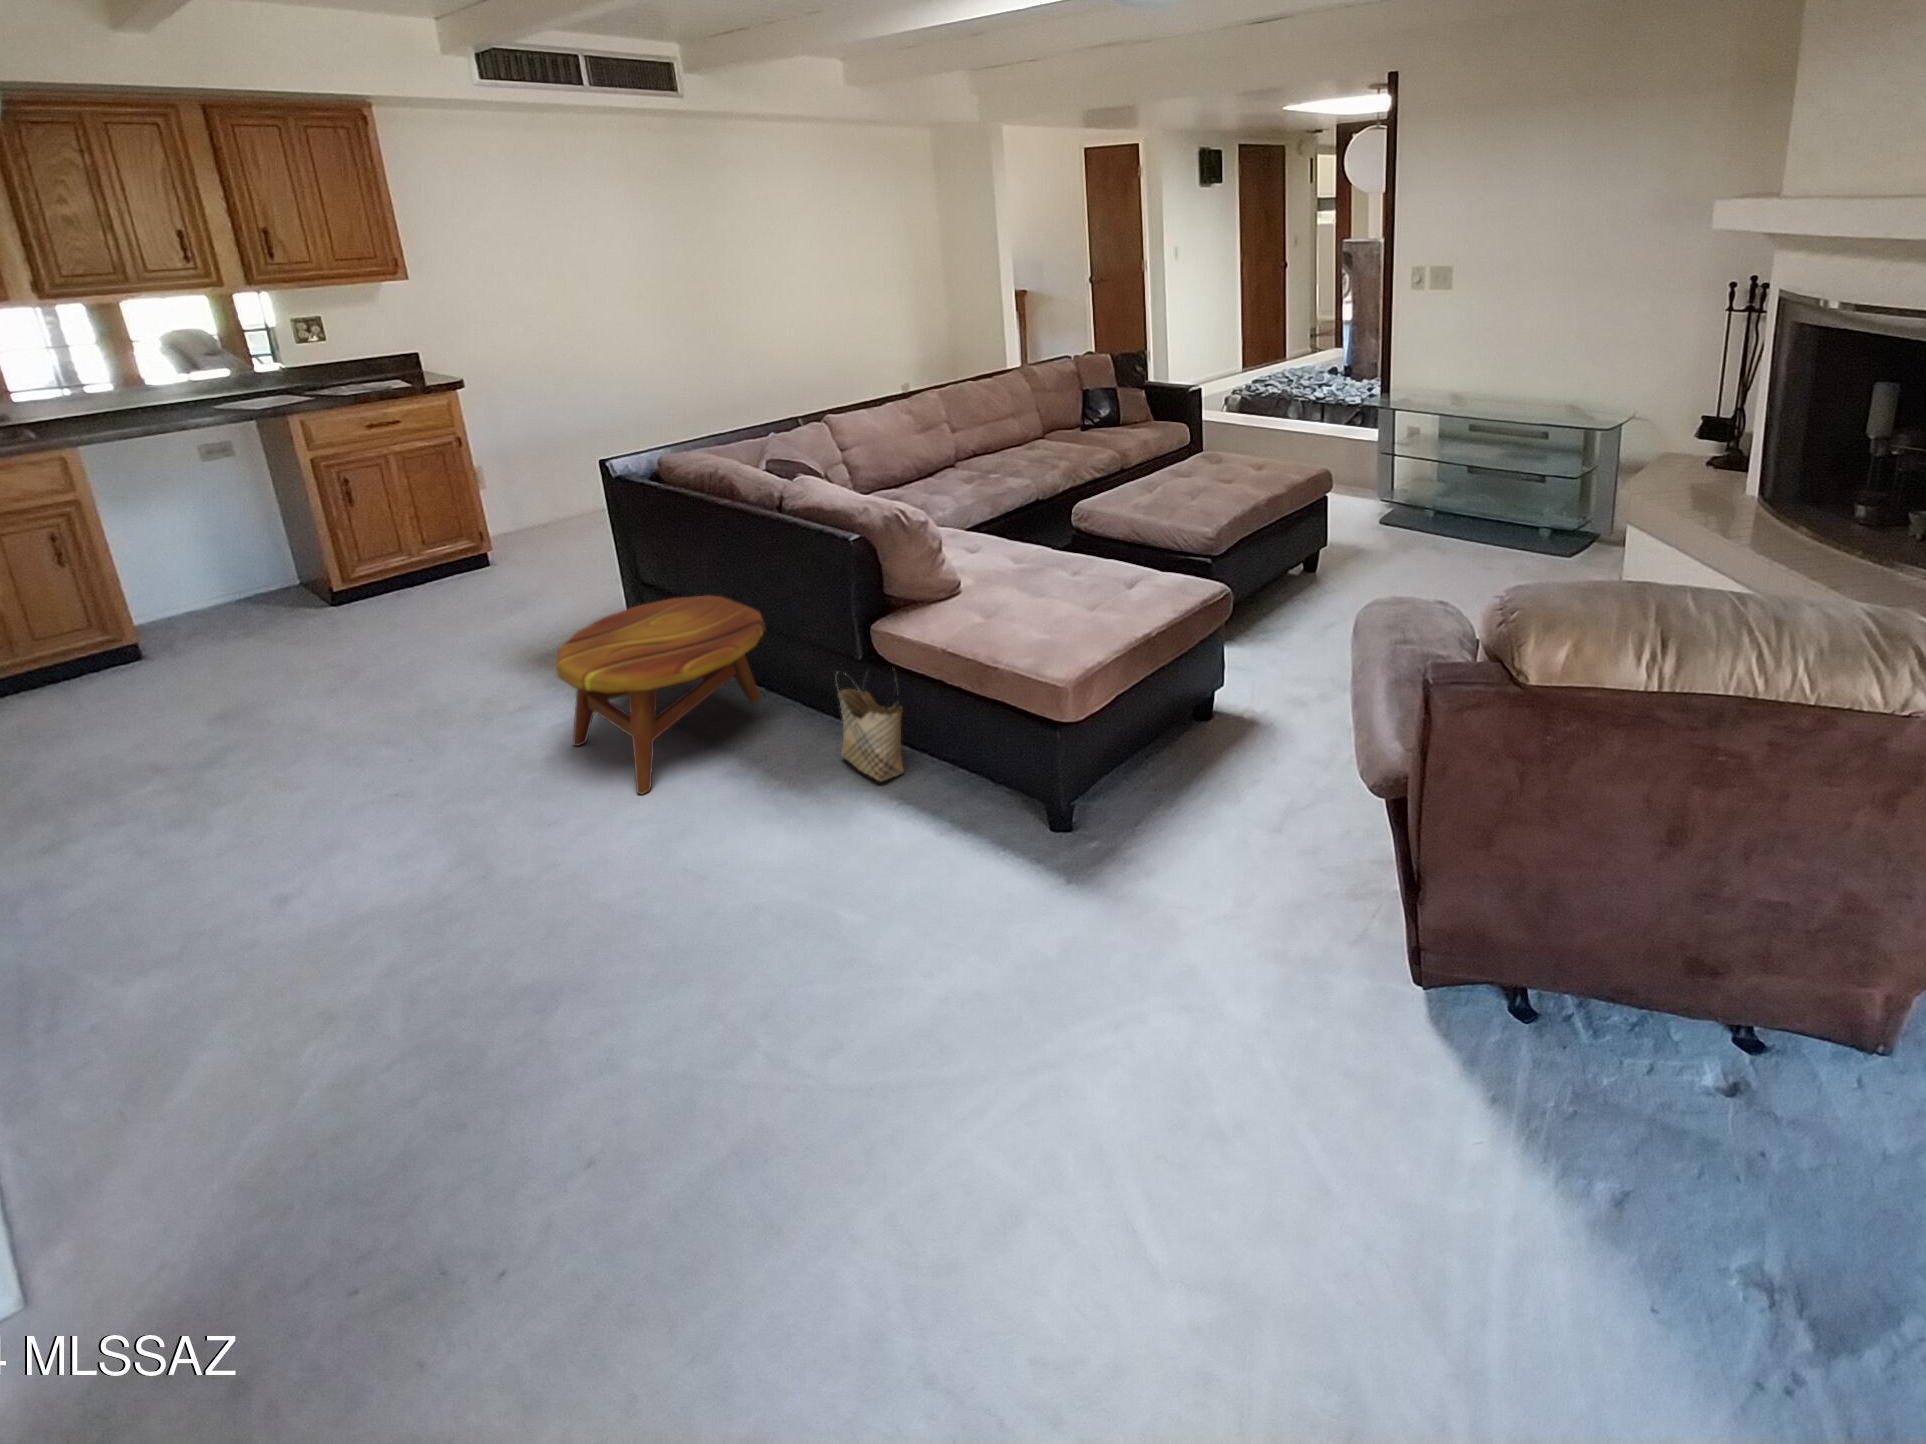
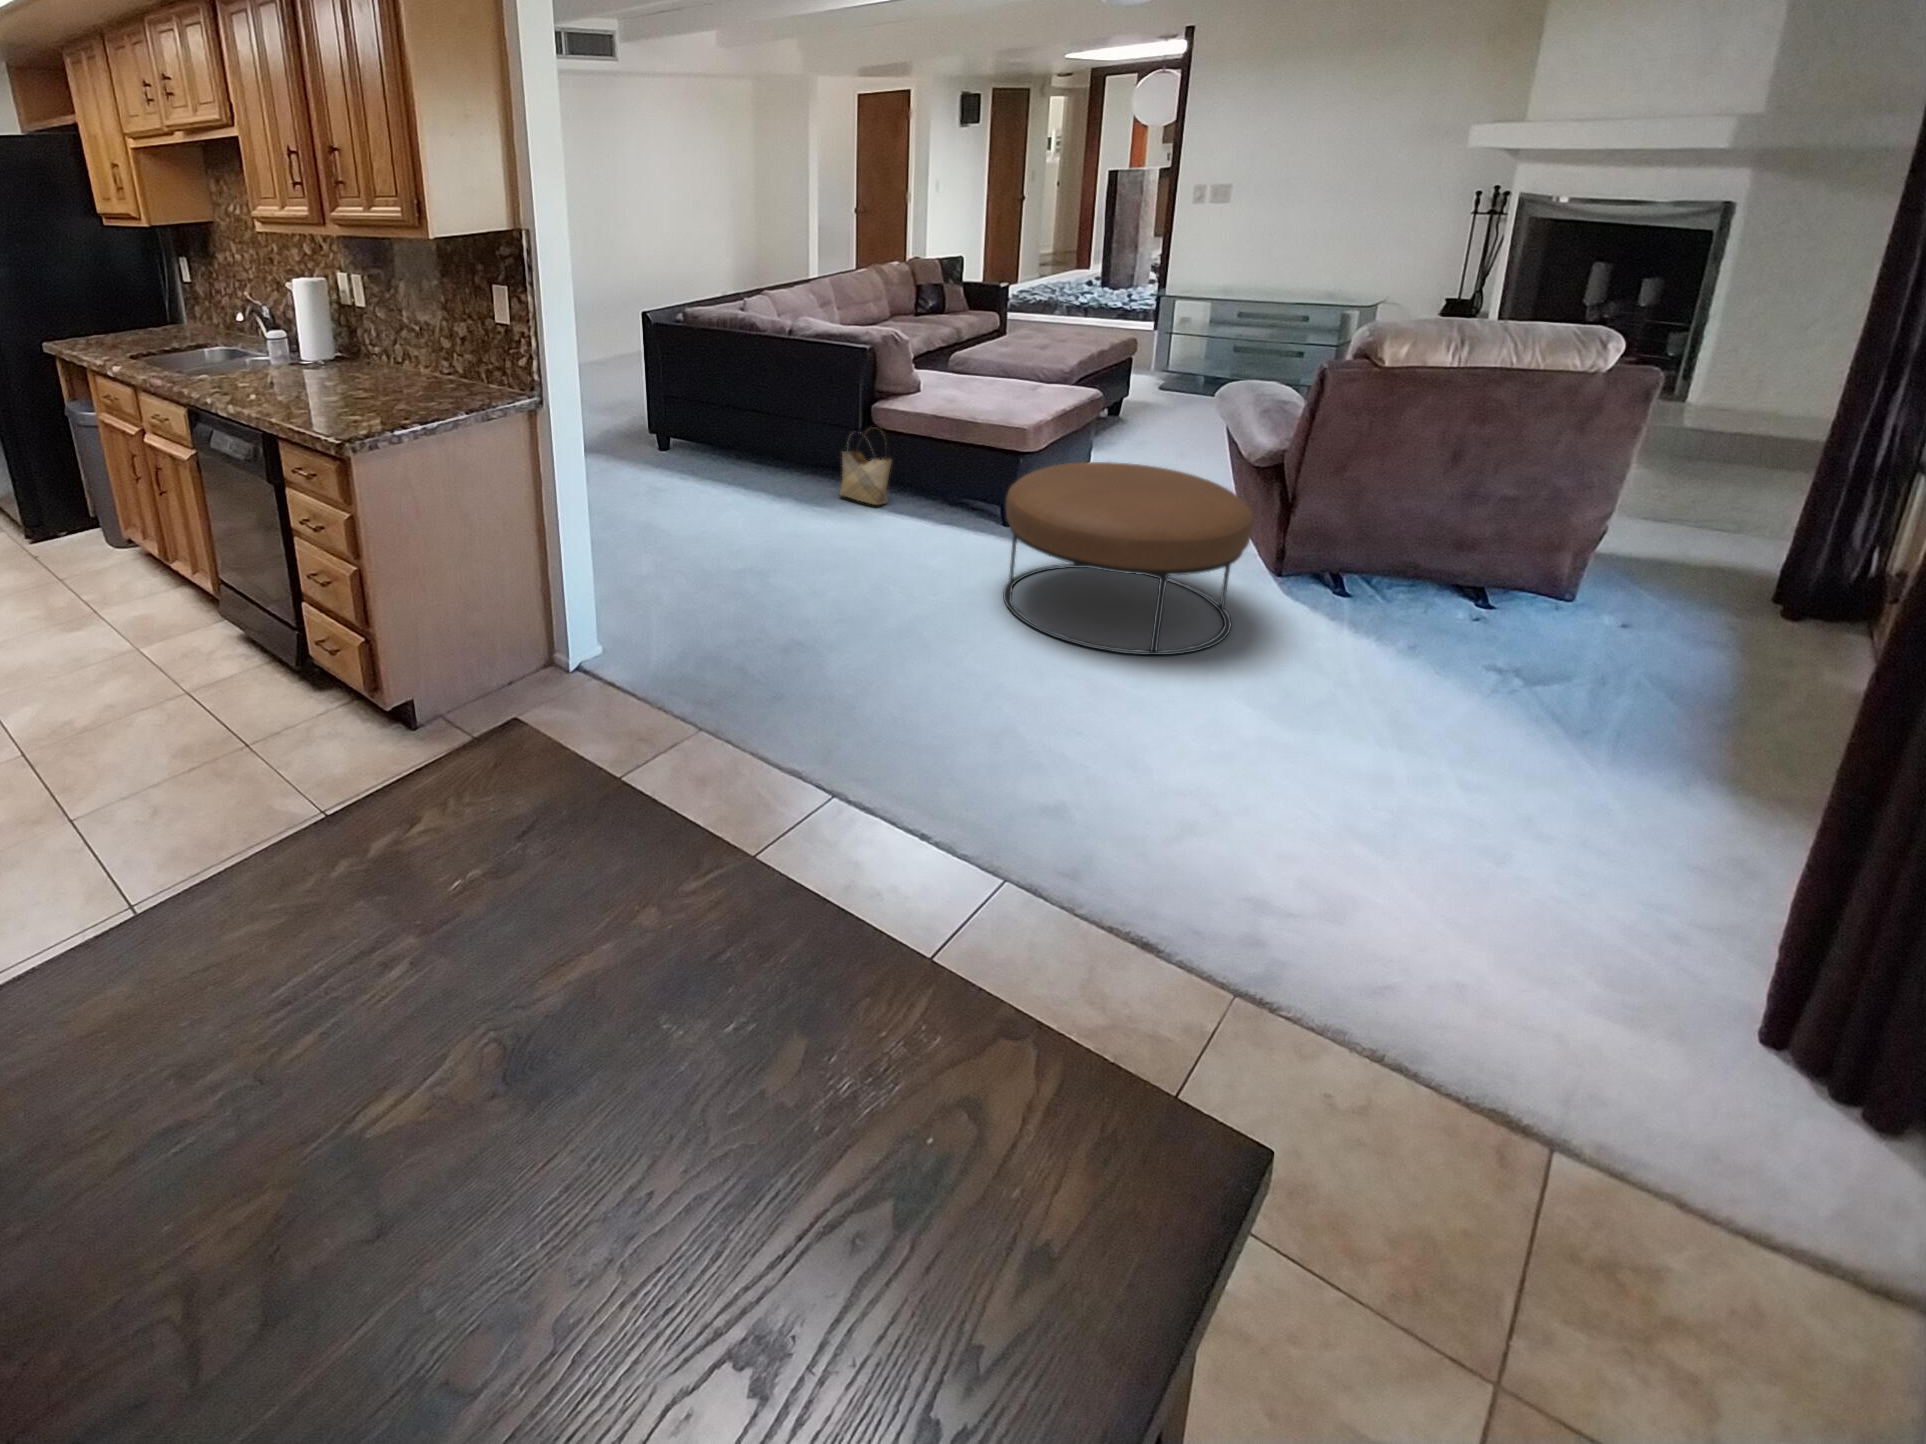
side table: present [556,596,765,794] -> none [649,402,778,509]
ottoman: none [883,797,1318,1320] -> present [1003,462,1254,655]

